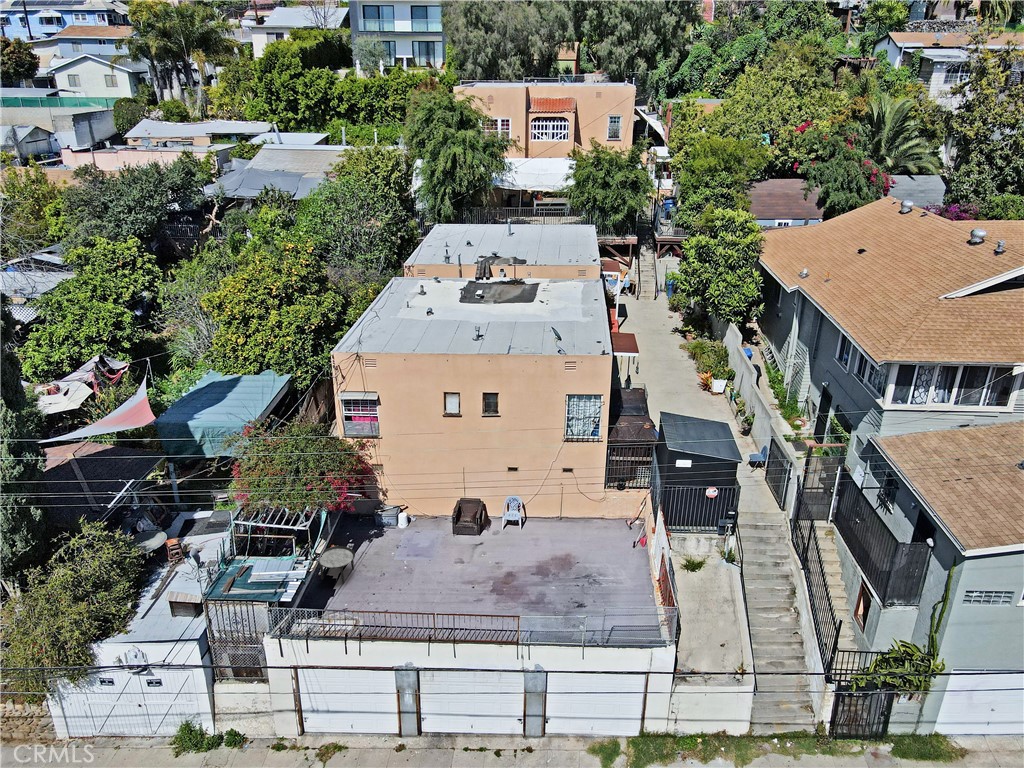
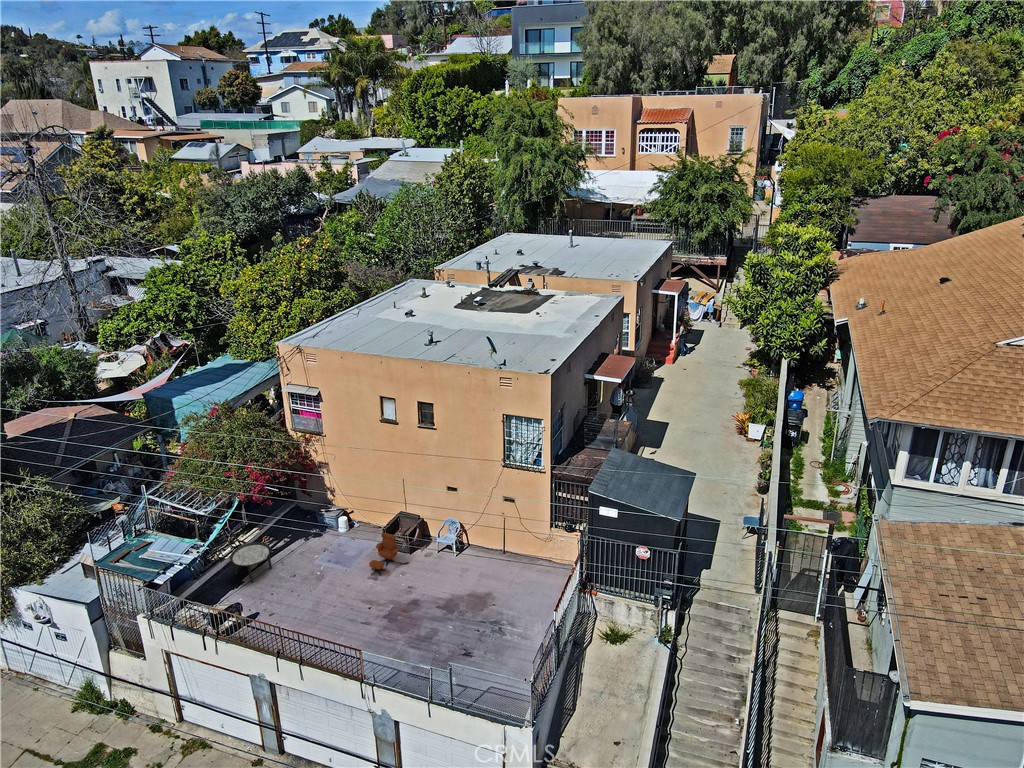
lounge chair: none [450,519,472,557] -> present [369,533,399,575]

